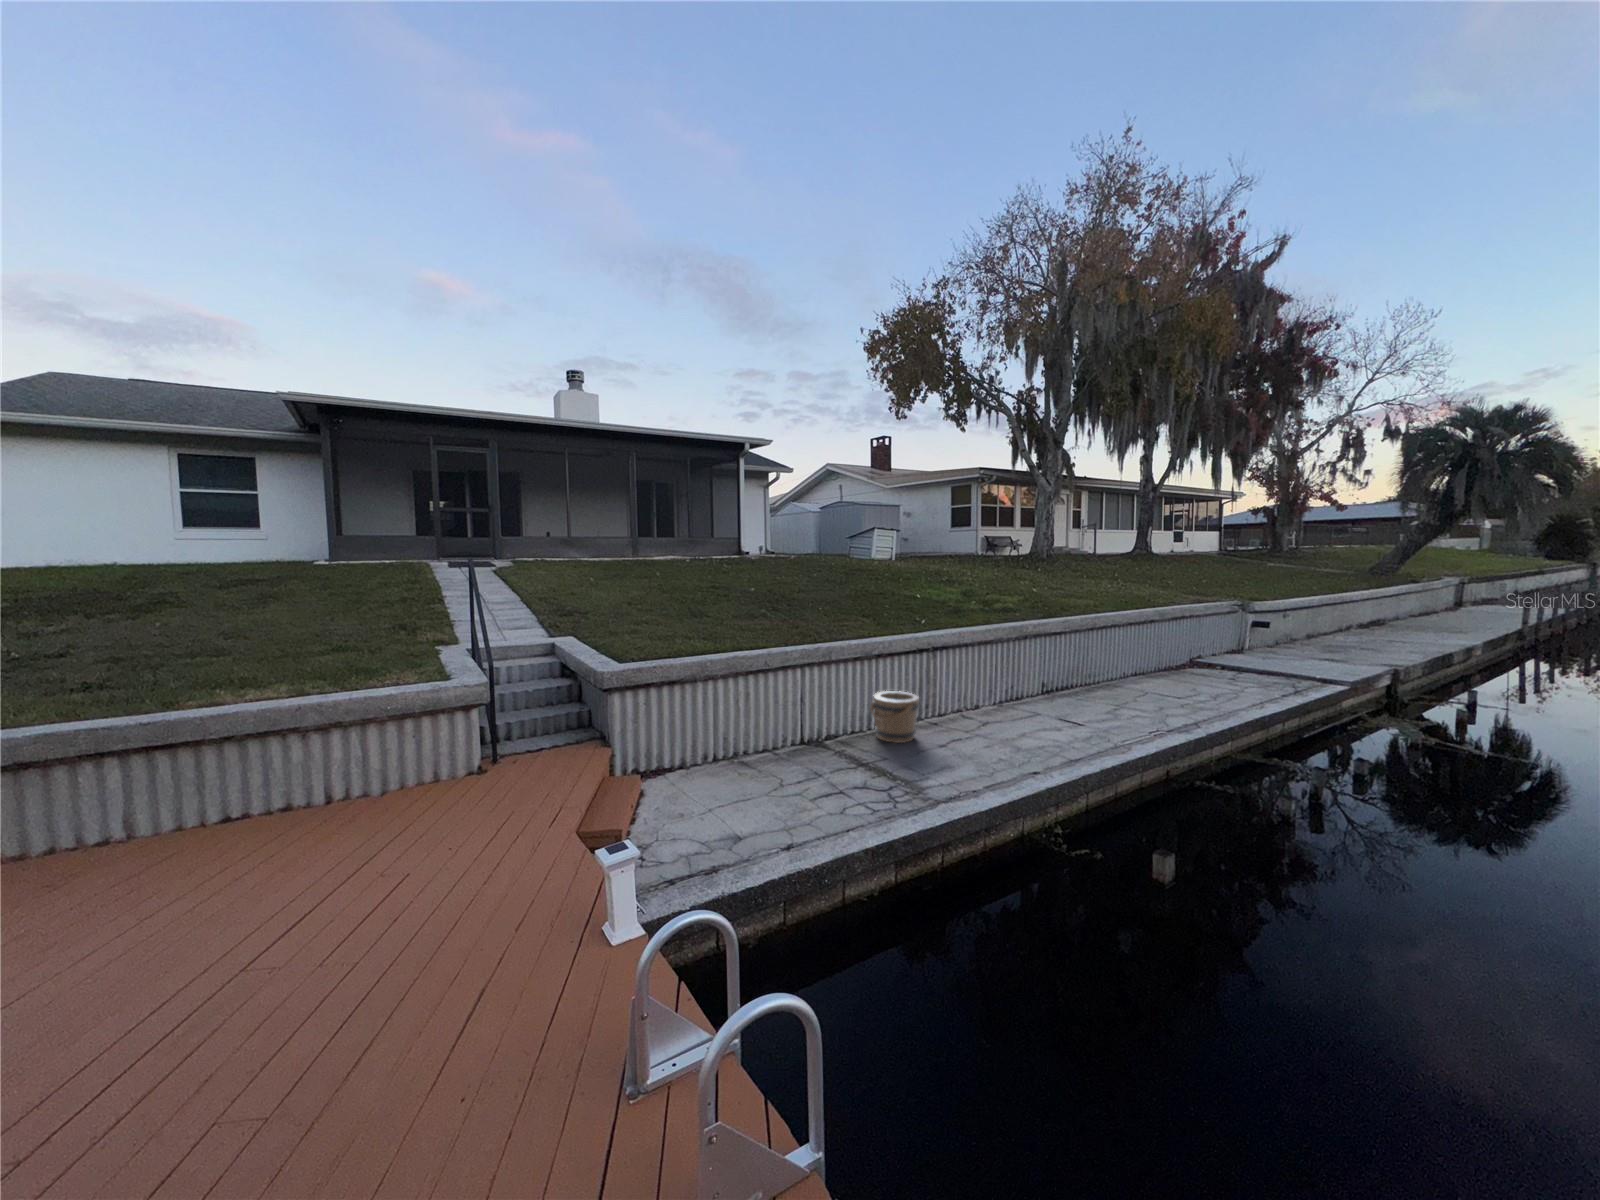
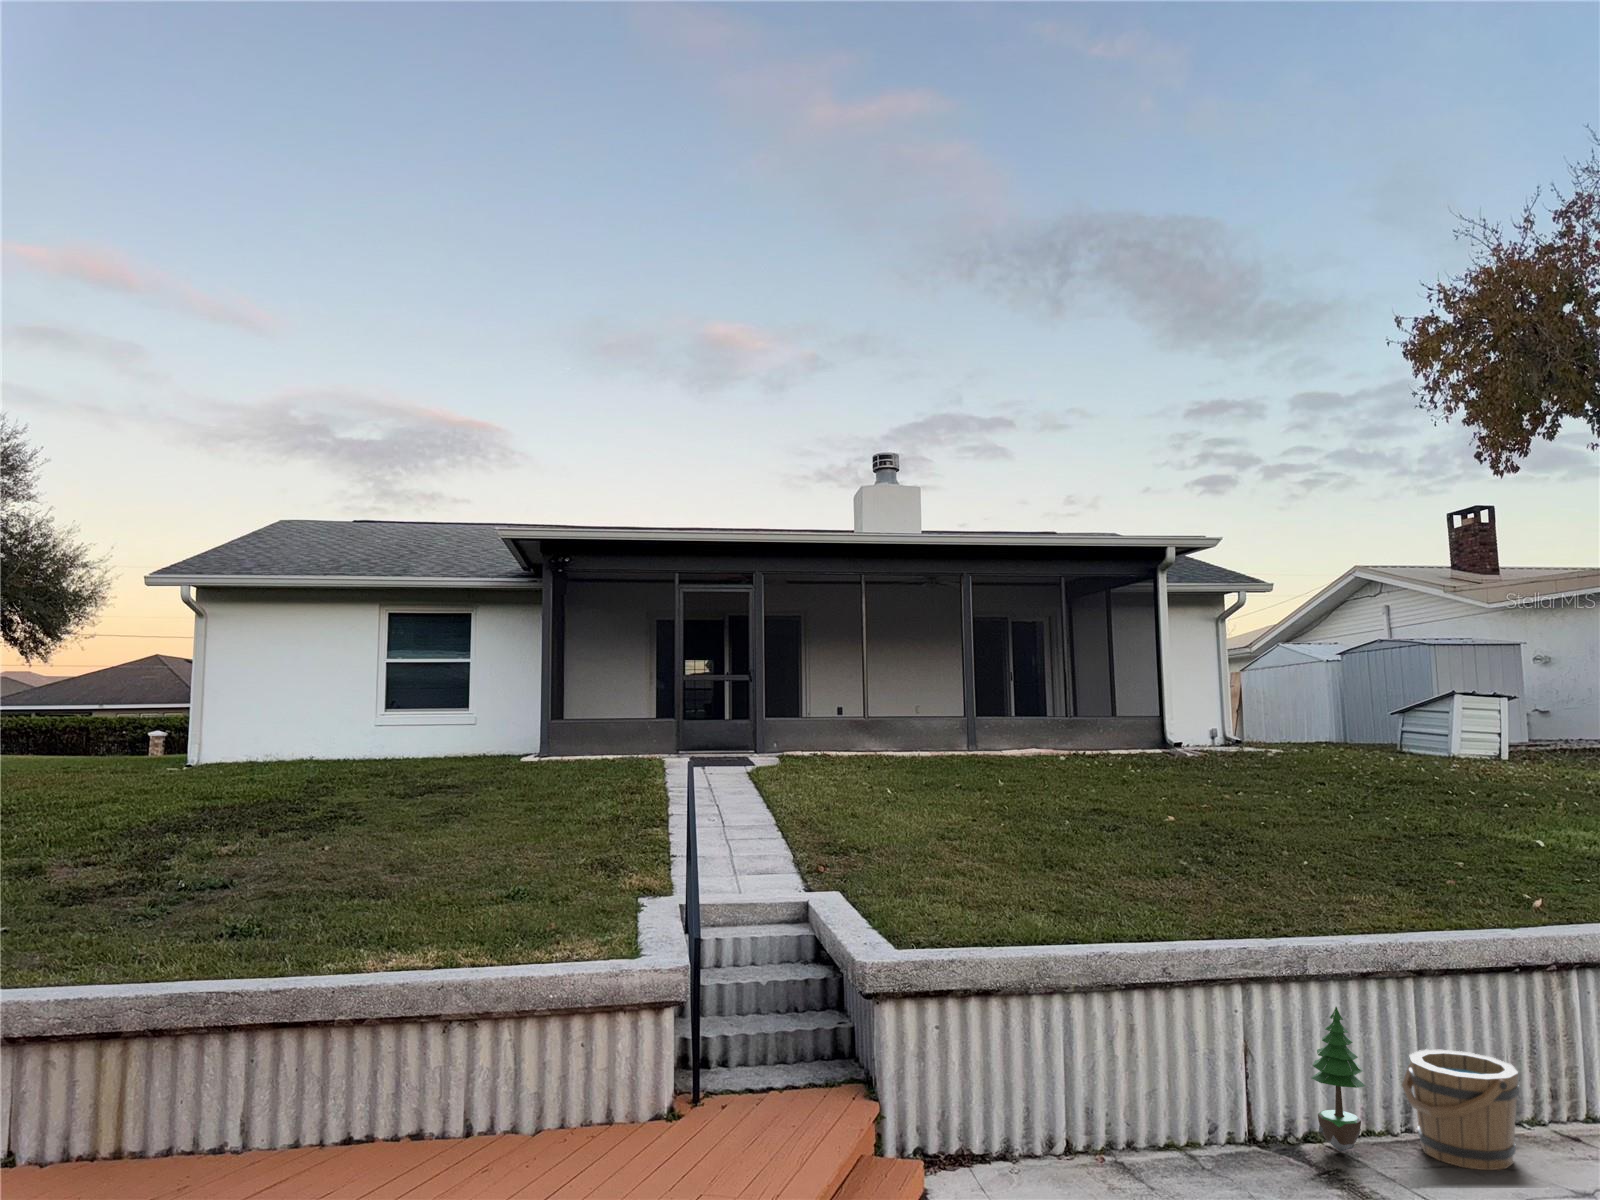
potted tree: none [831,675,856,743] -> present [1311,1007,1366,1152]

